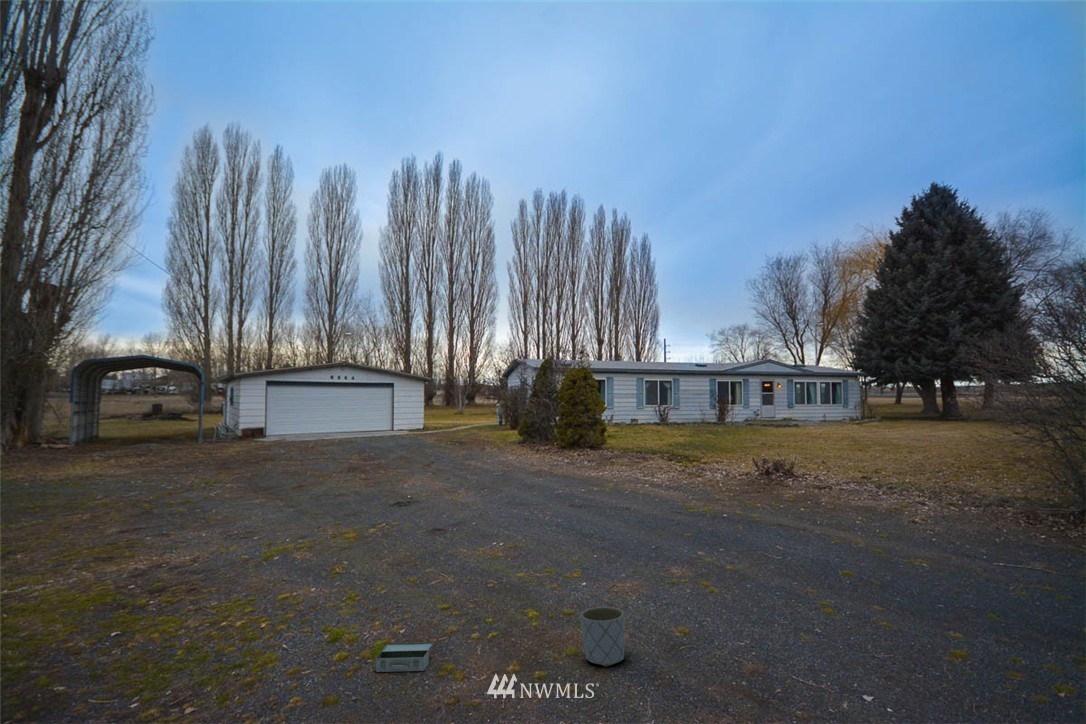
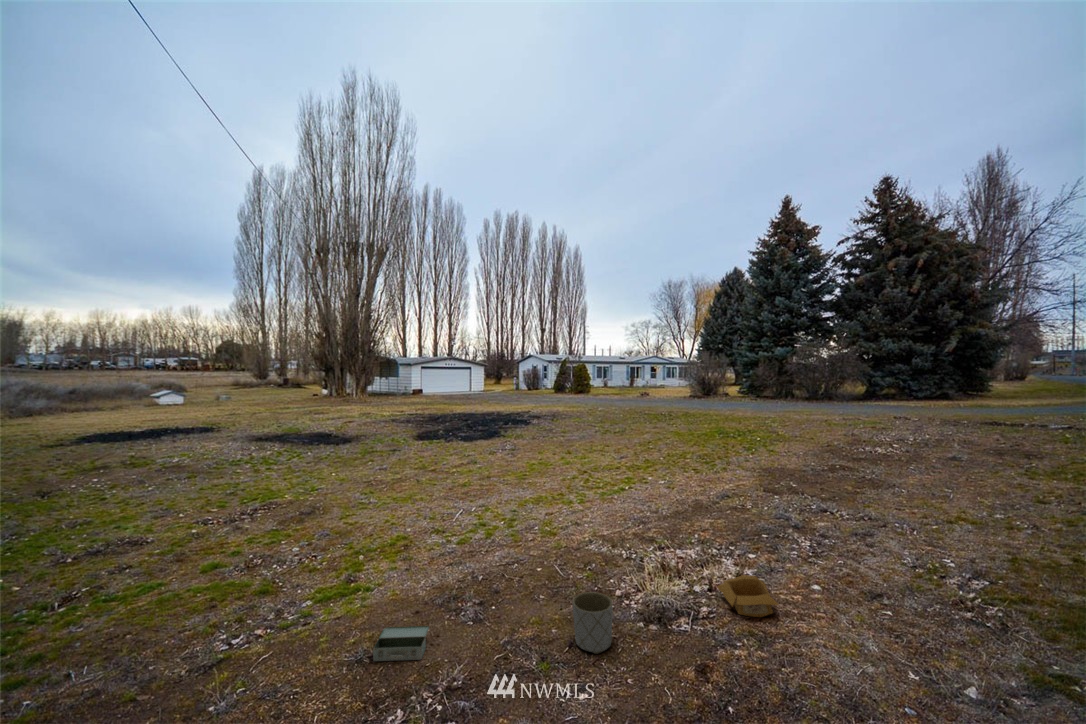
cardboard box: none [756,598,821,639] -> present [717,575,779,617]

